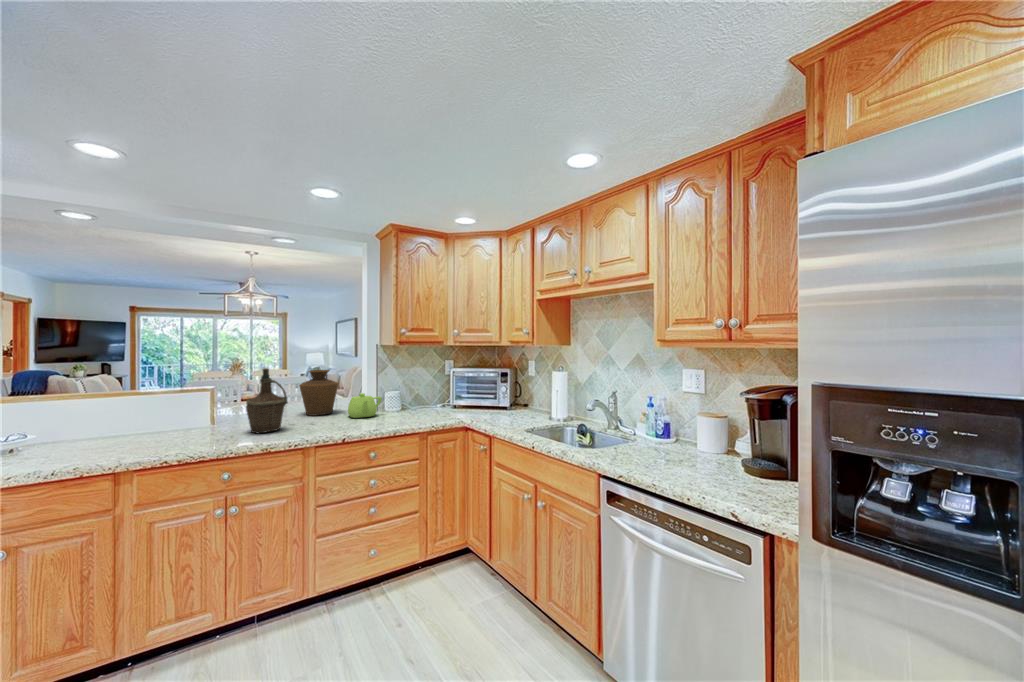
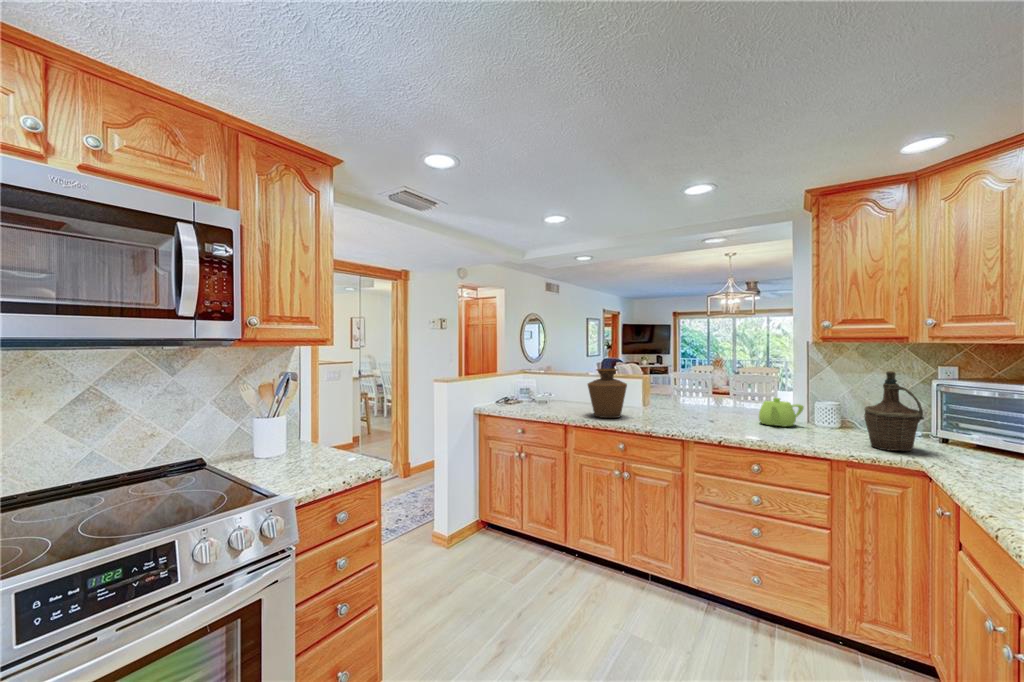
bottle: present [246,368,288,433] -> present [864,371,924,451]
vase: present [299,370,338,416] -> present [588,369,627,418]

